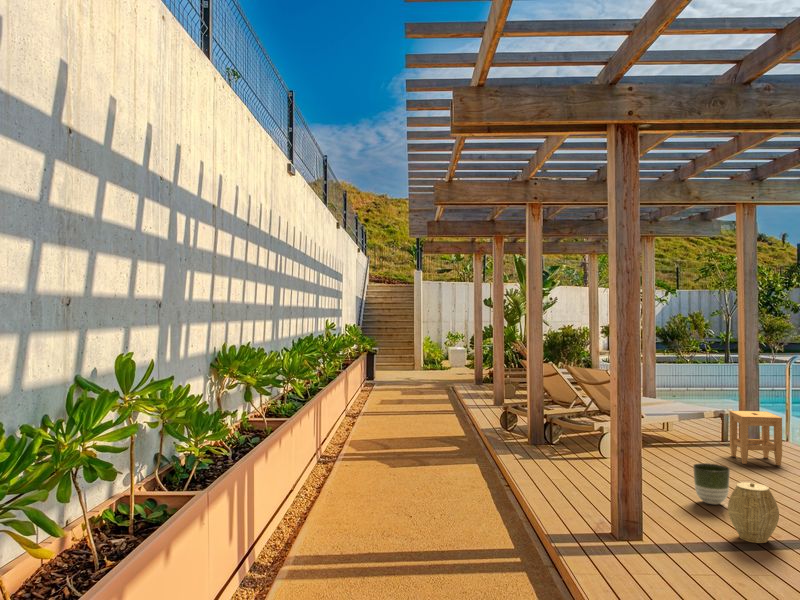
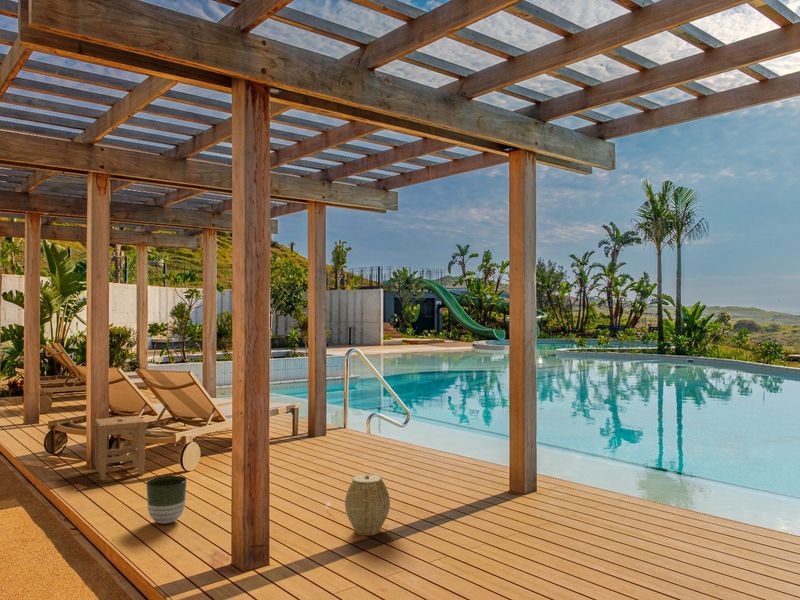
stool: present [729,411,782,465] -> present [95,416,145,480]
planter: present [693,463,730,504] -> present [147,476,187,524]

